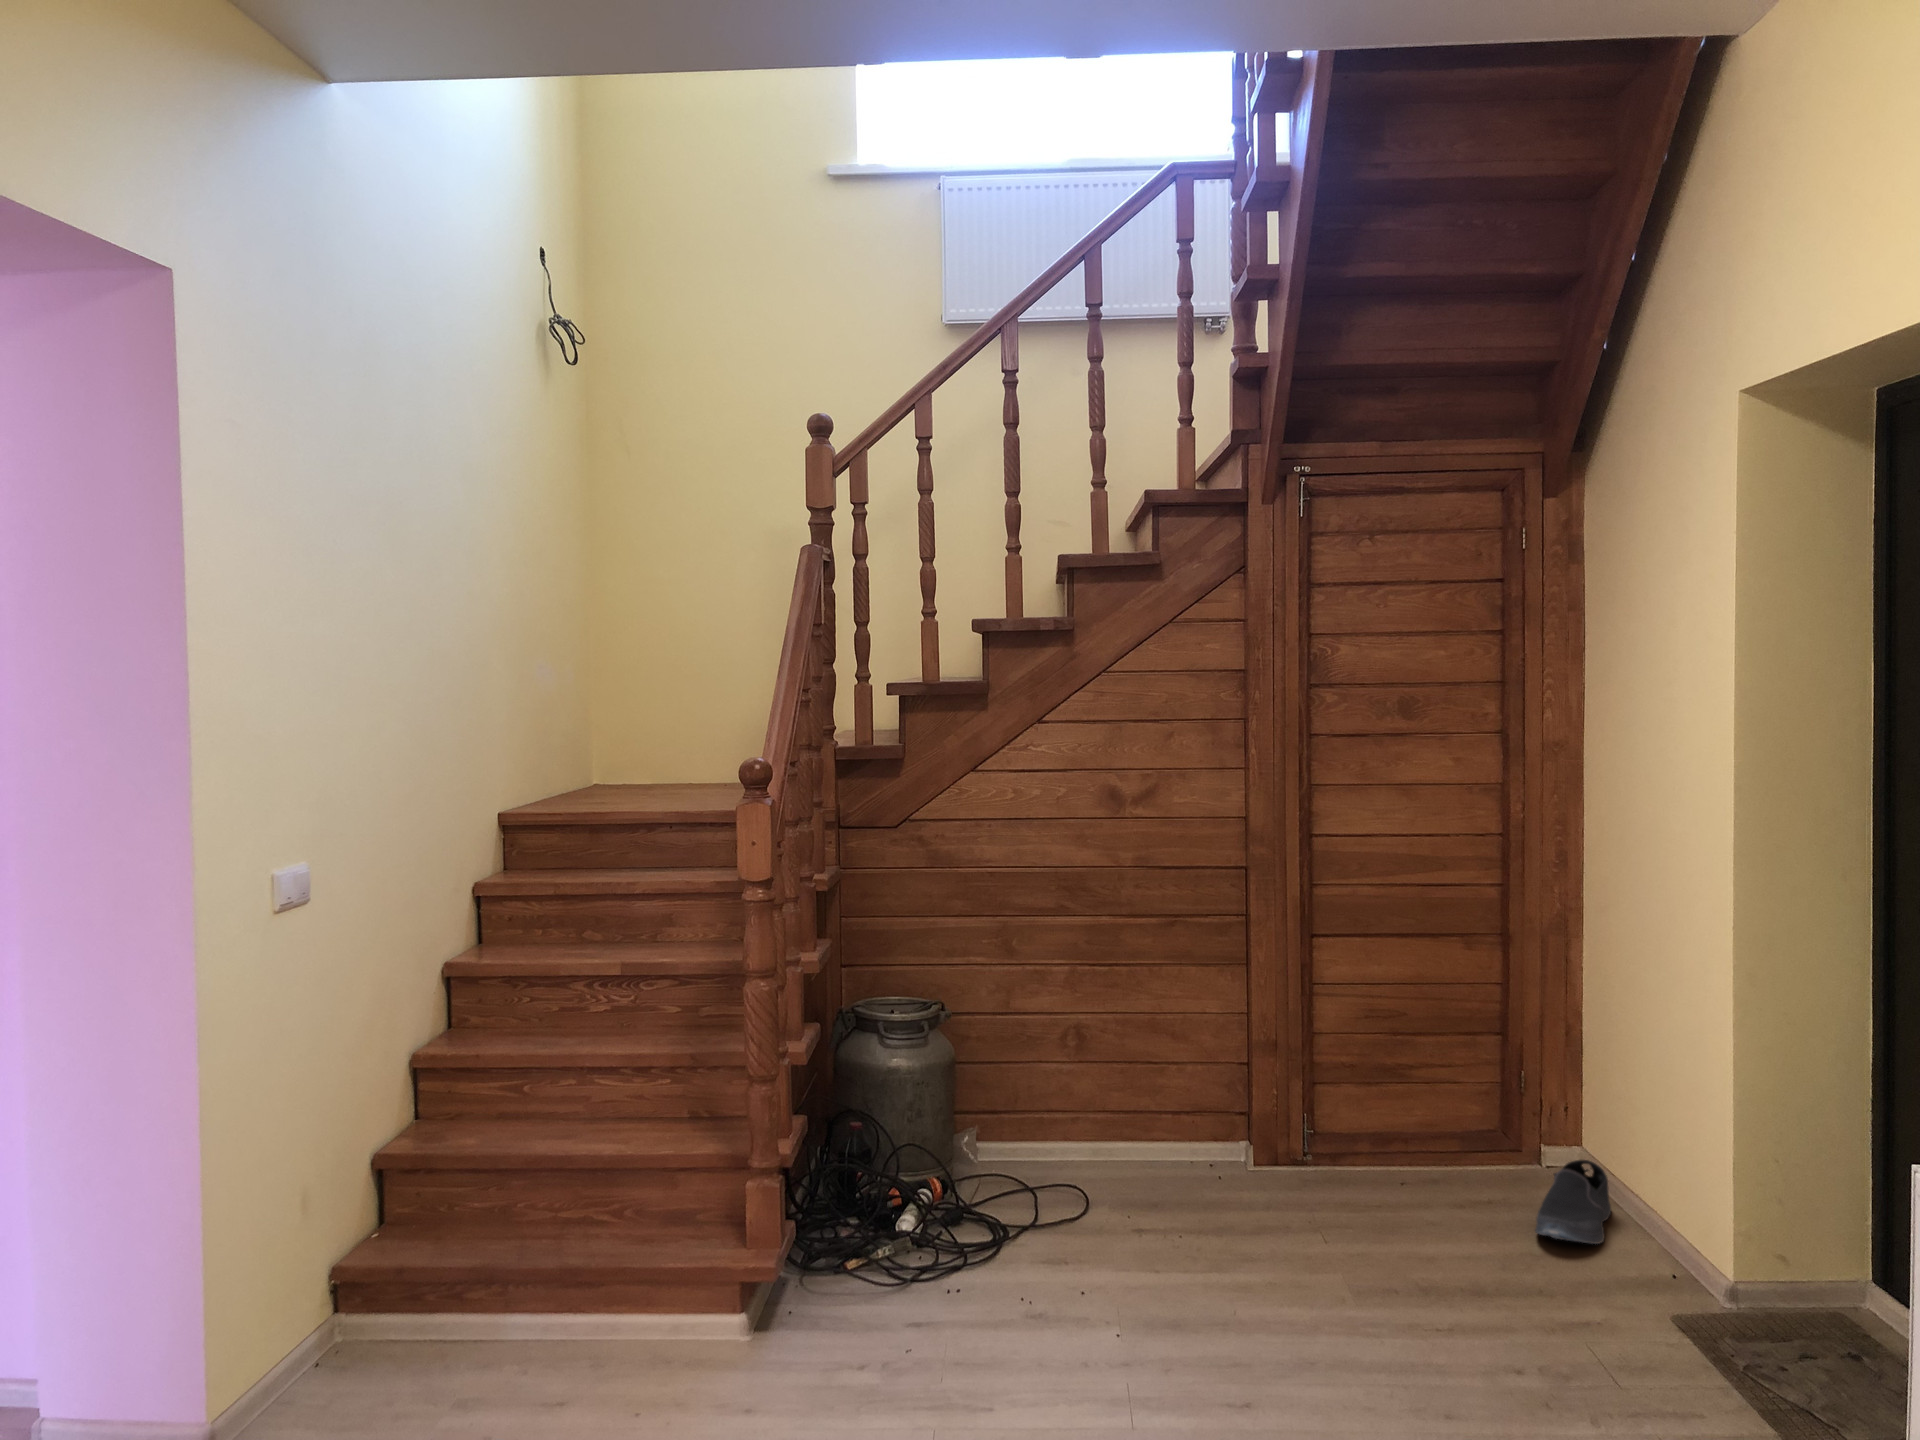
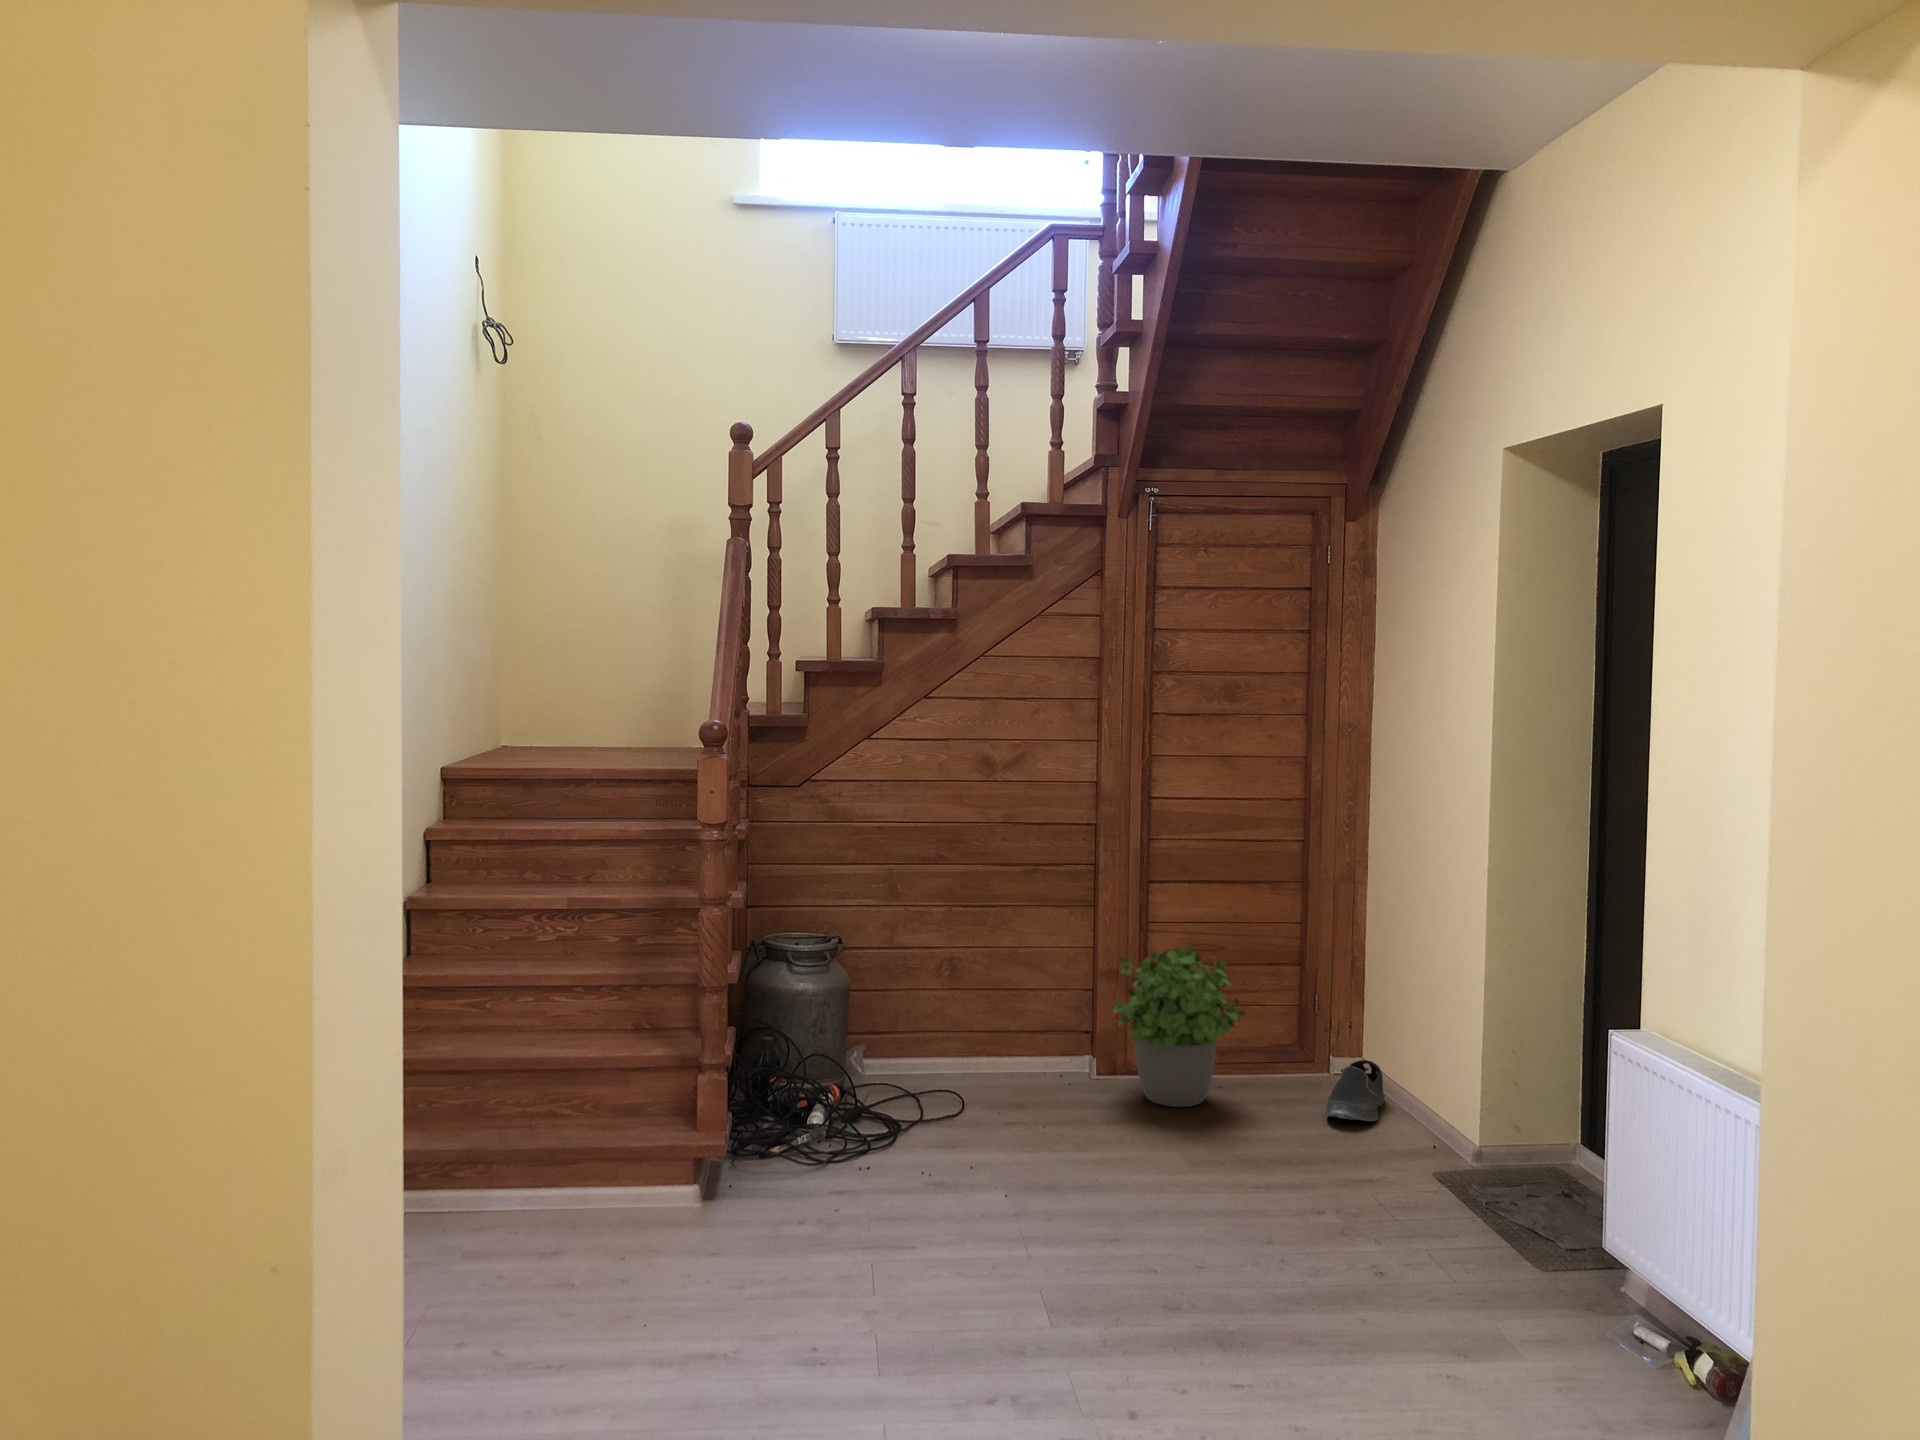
potted plant: none [1262,1014,1430,1214] -> present [1113,946,1246,1107]

